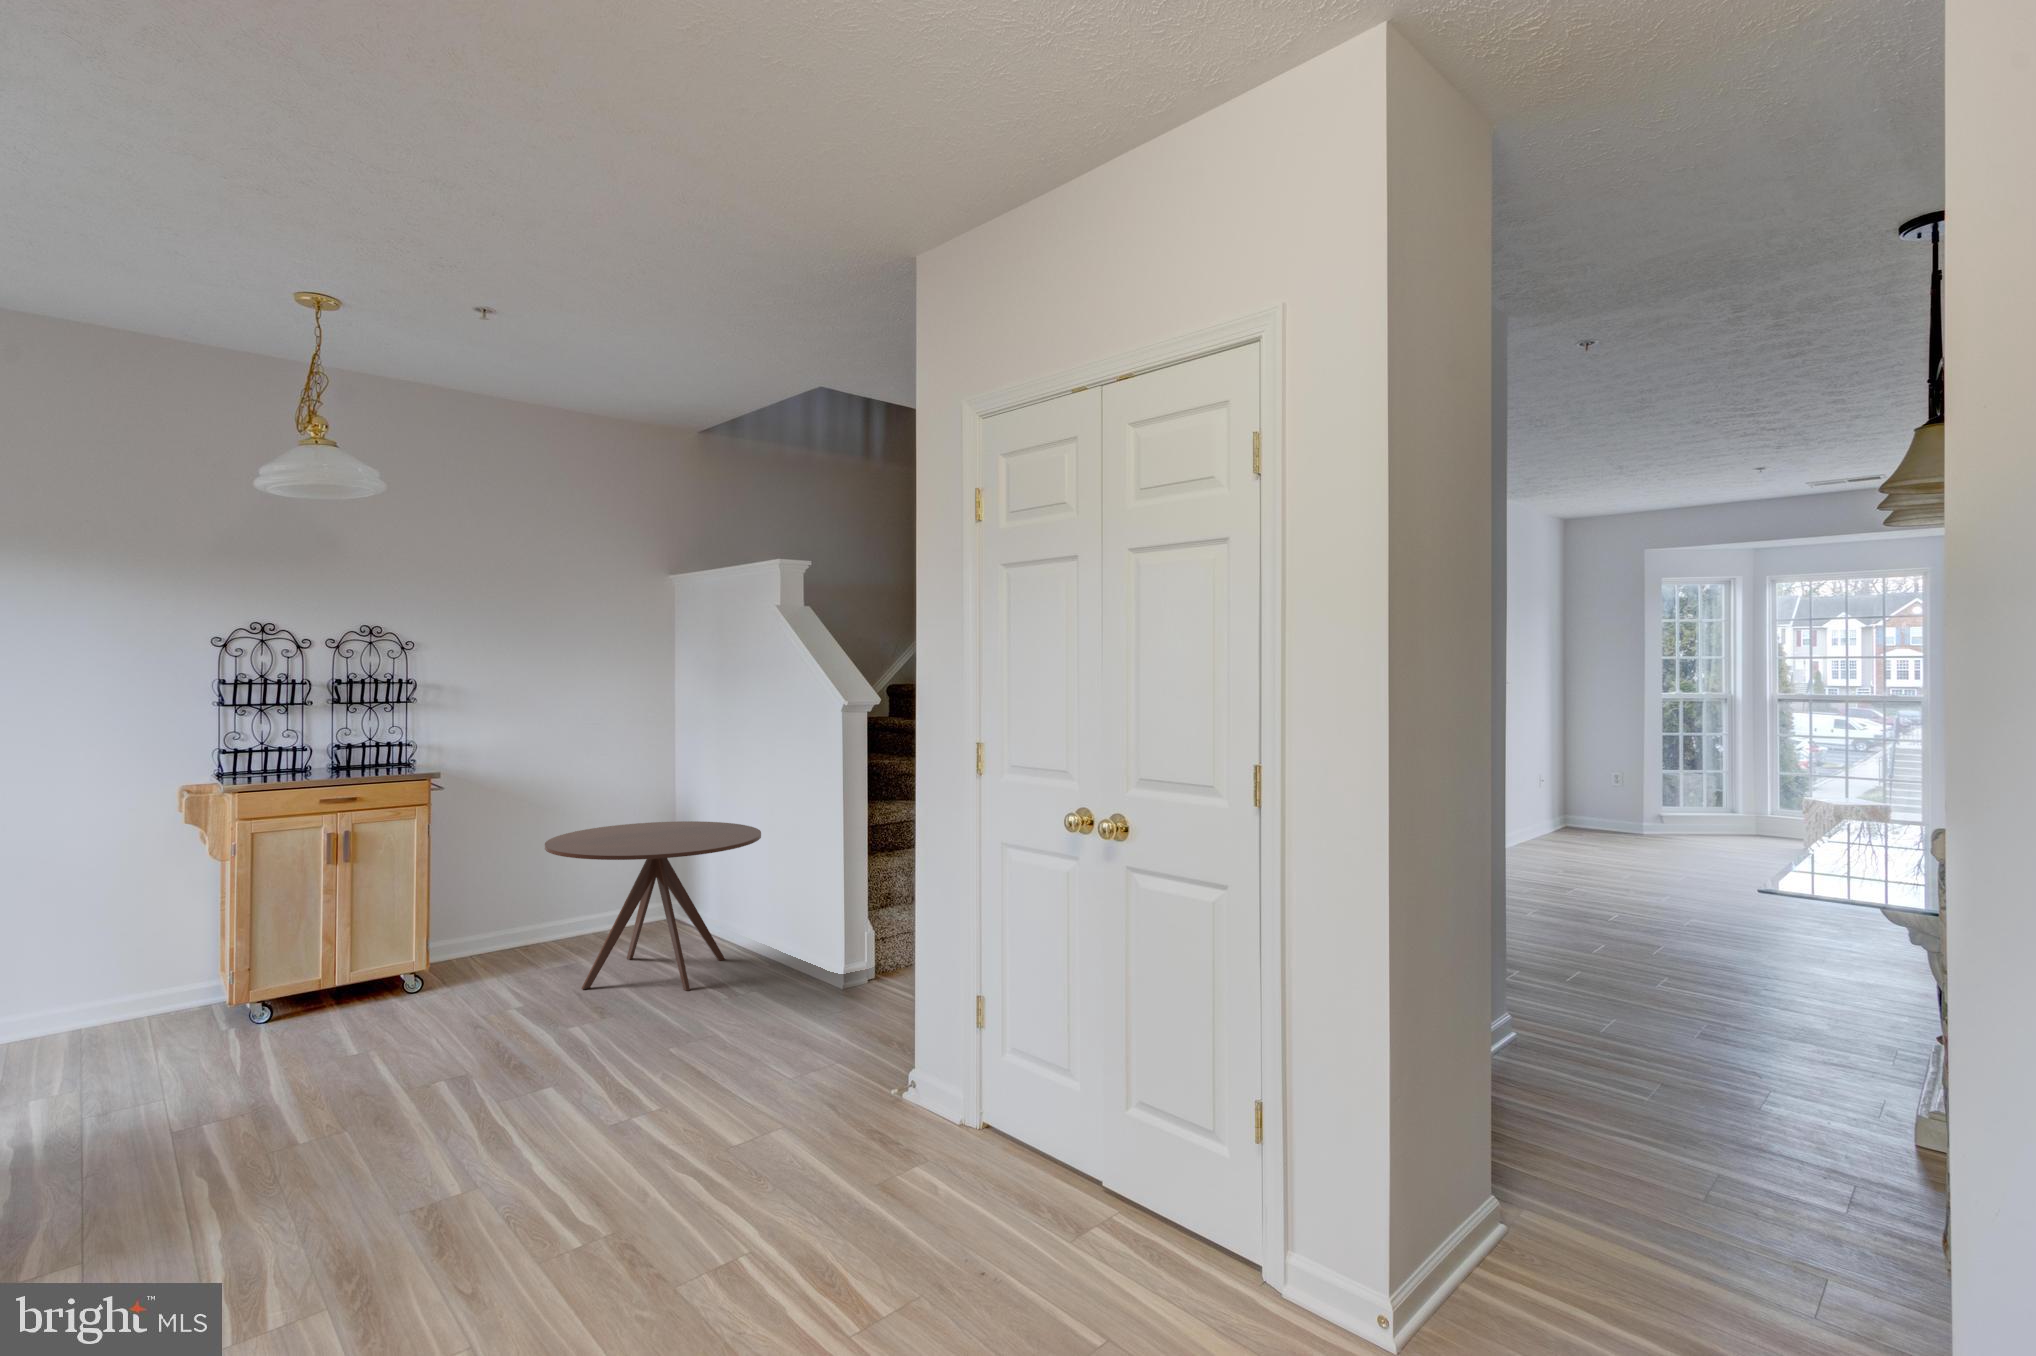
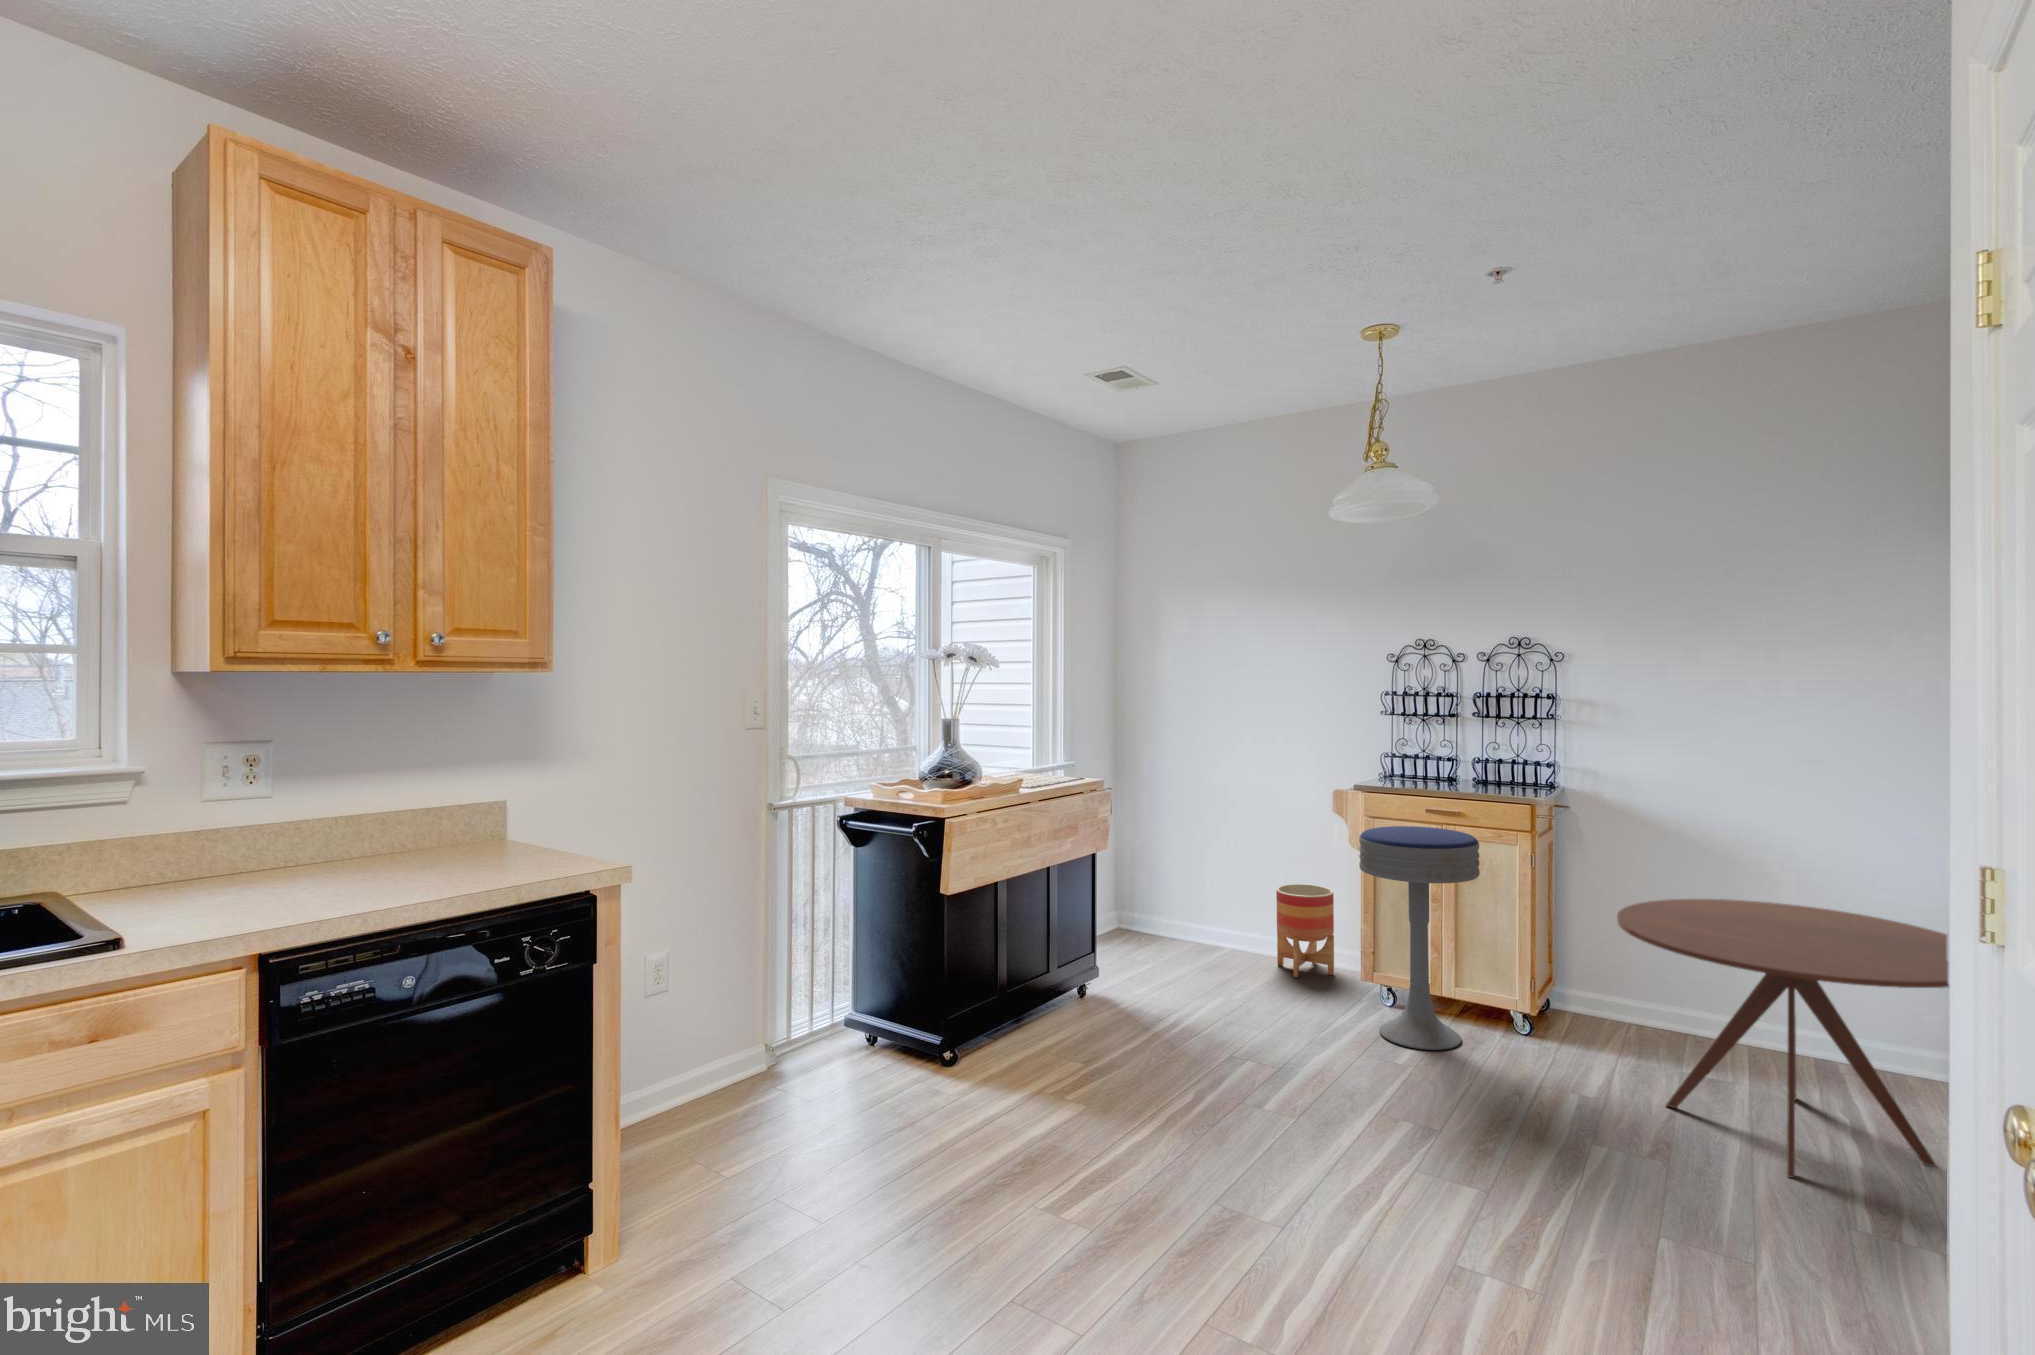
bar stool: none [276,814,412,1041] -> present [1359,826,1480,1050]
planter: none [53,924,151,1043] -> present [1276,884,1334,977]

